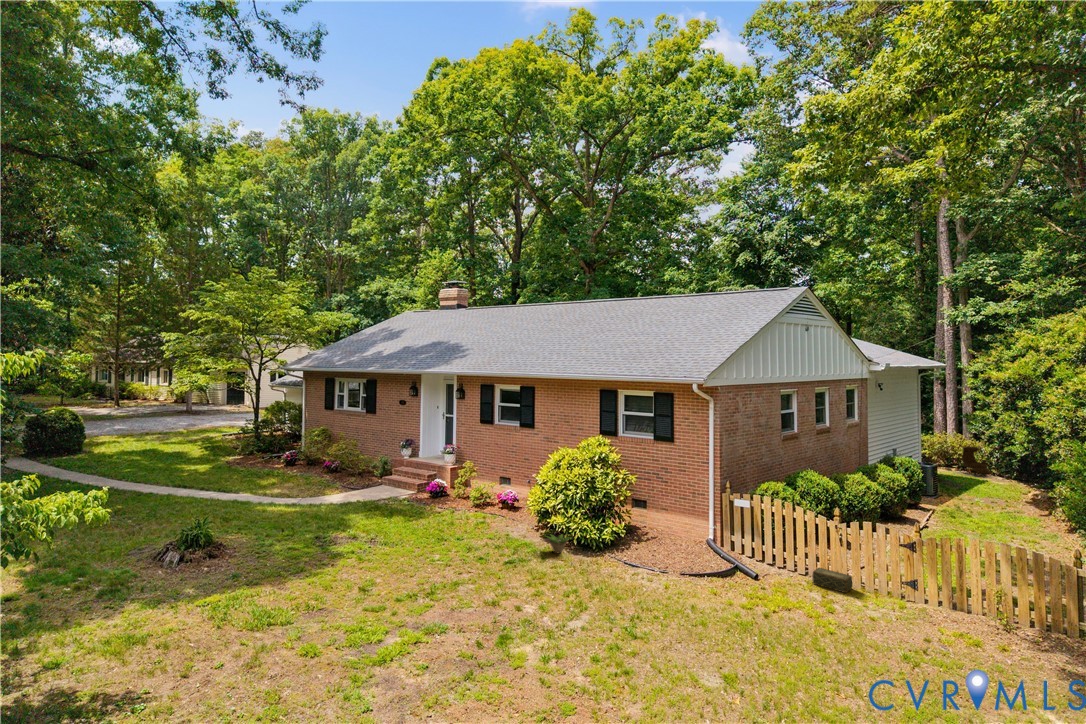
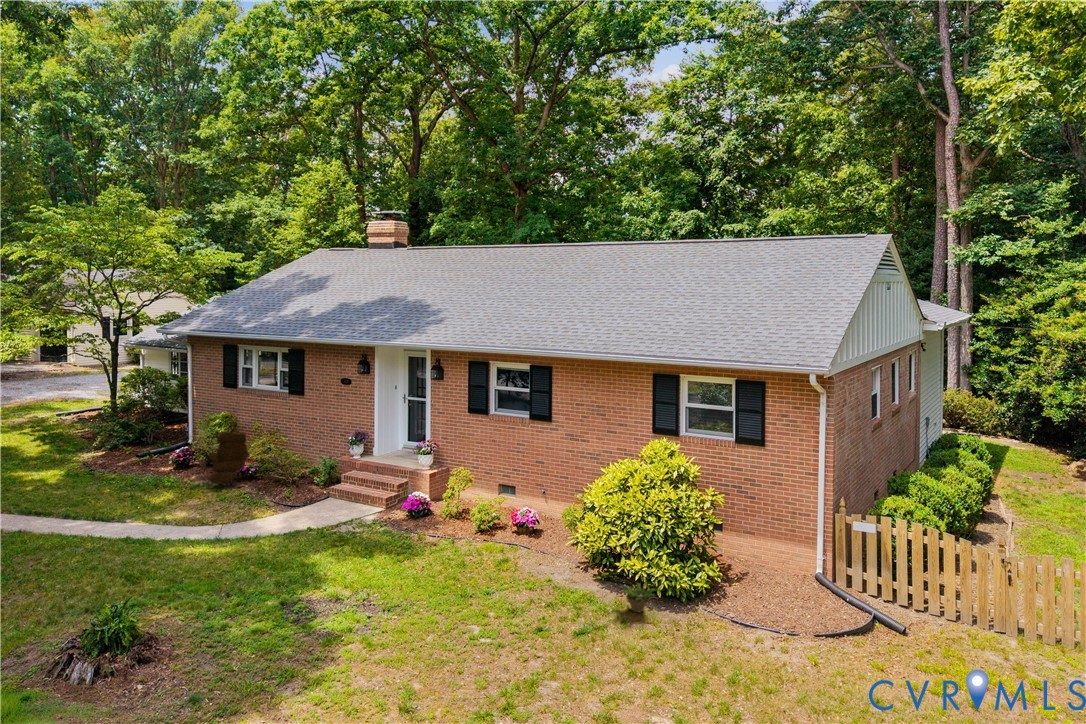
lounge chair: present [961,446,991,476] -> present [210,433,250,489]
woven basket: present [813,568,852,593] -> none [974,611,1025,648]

